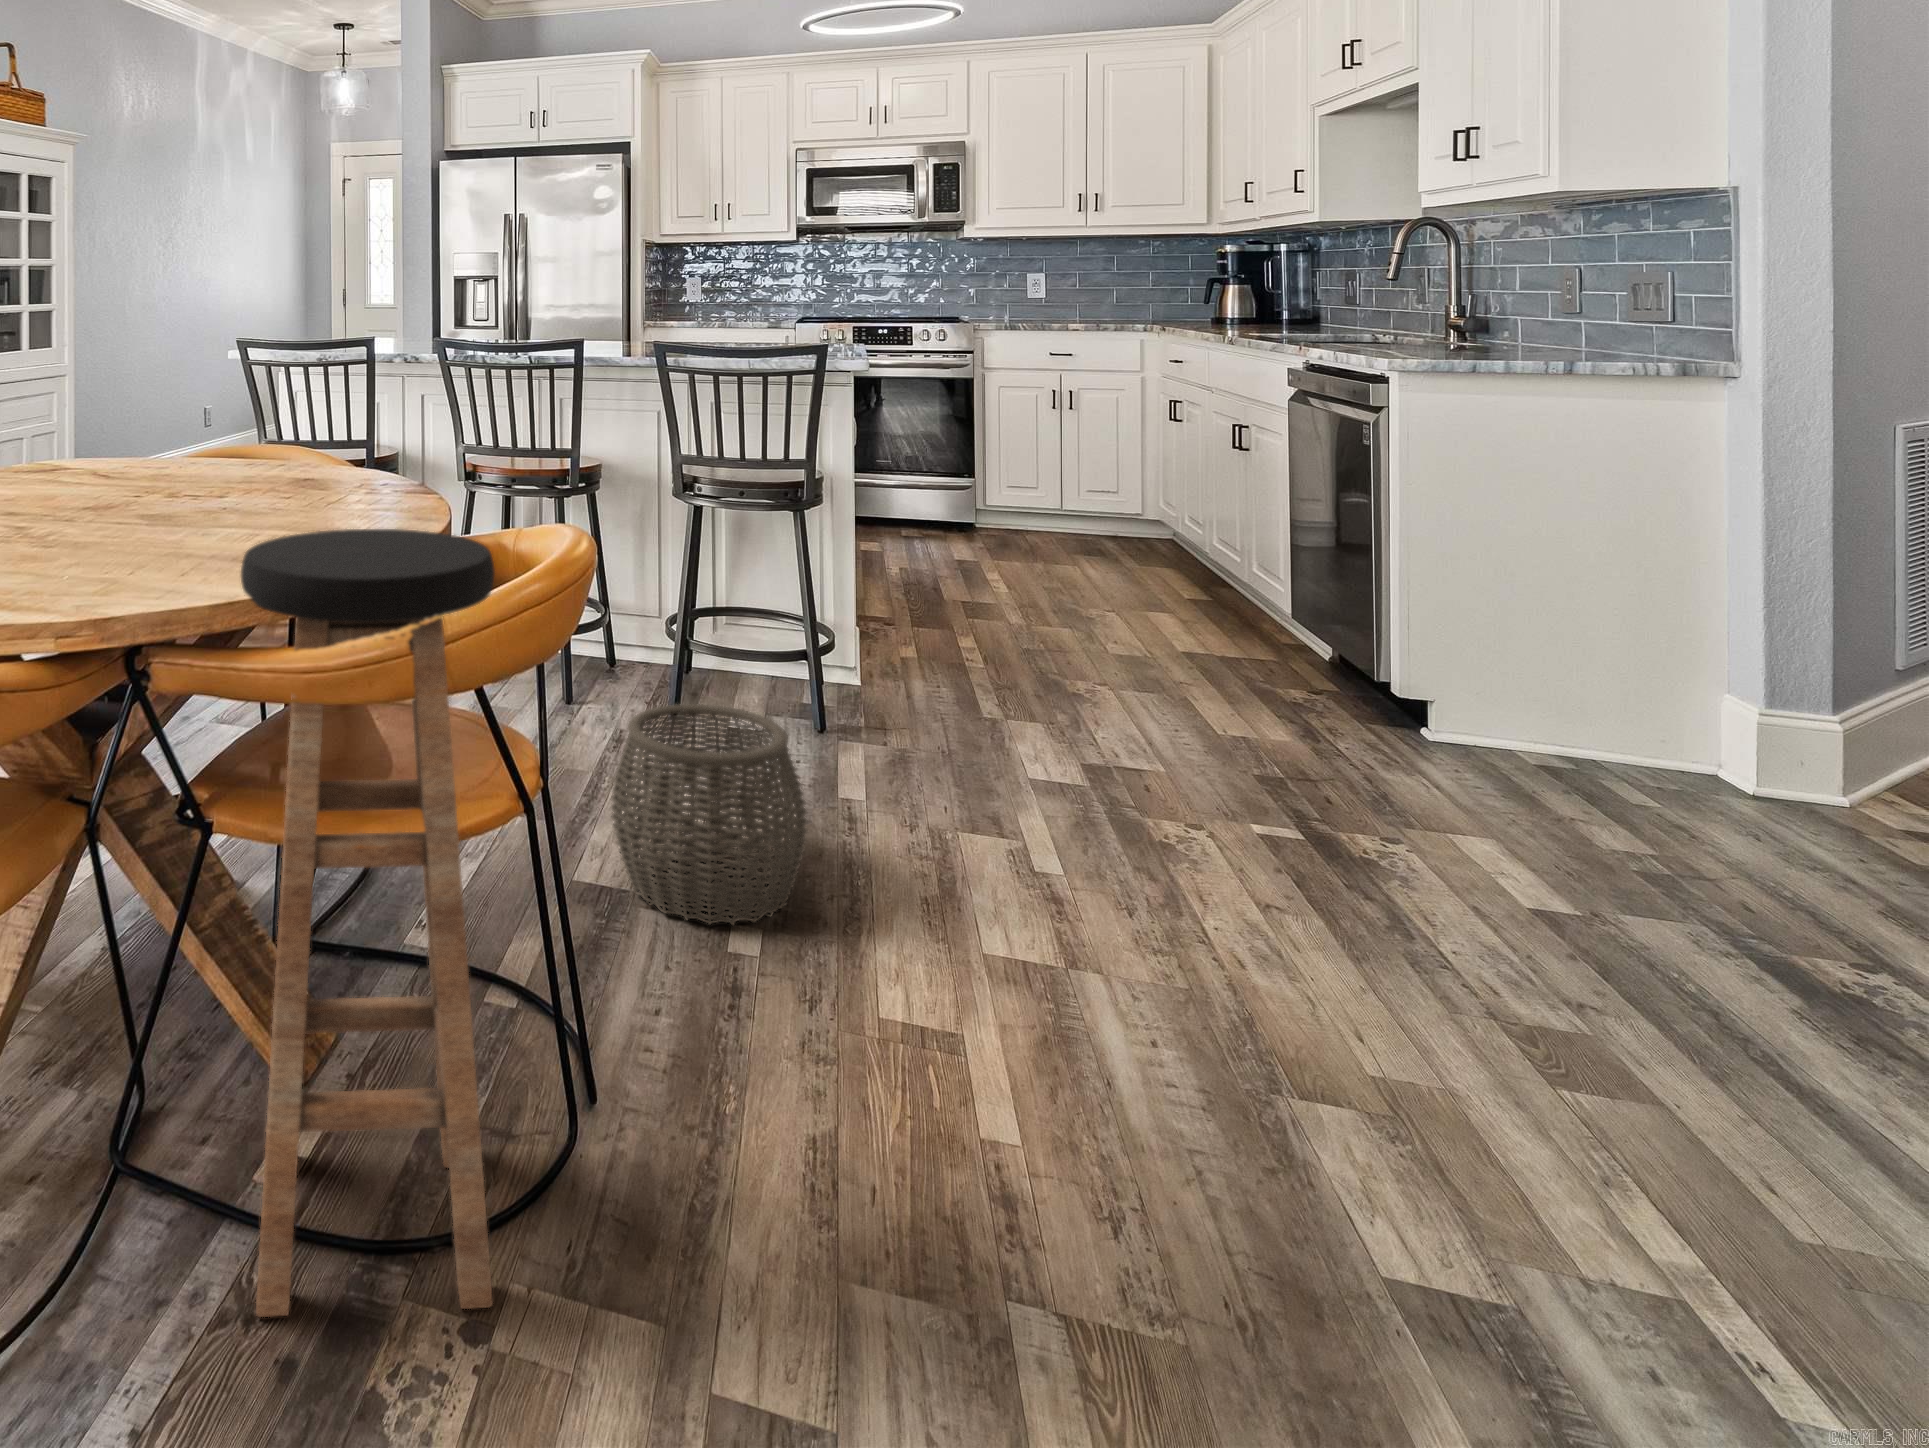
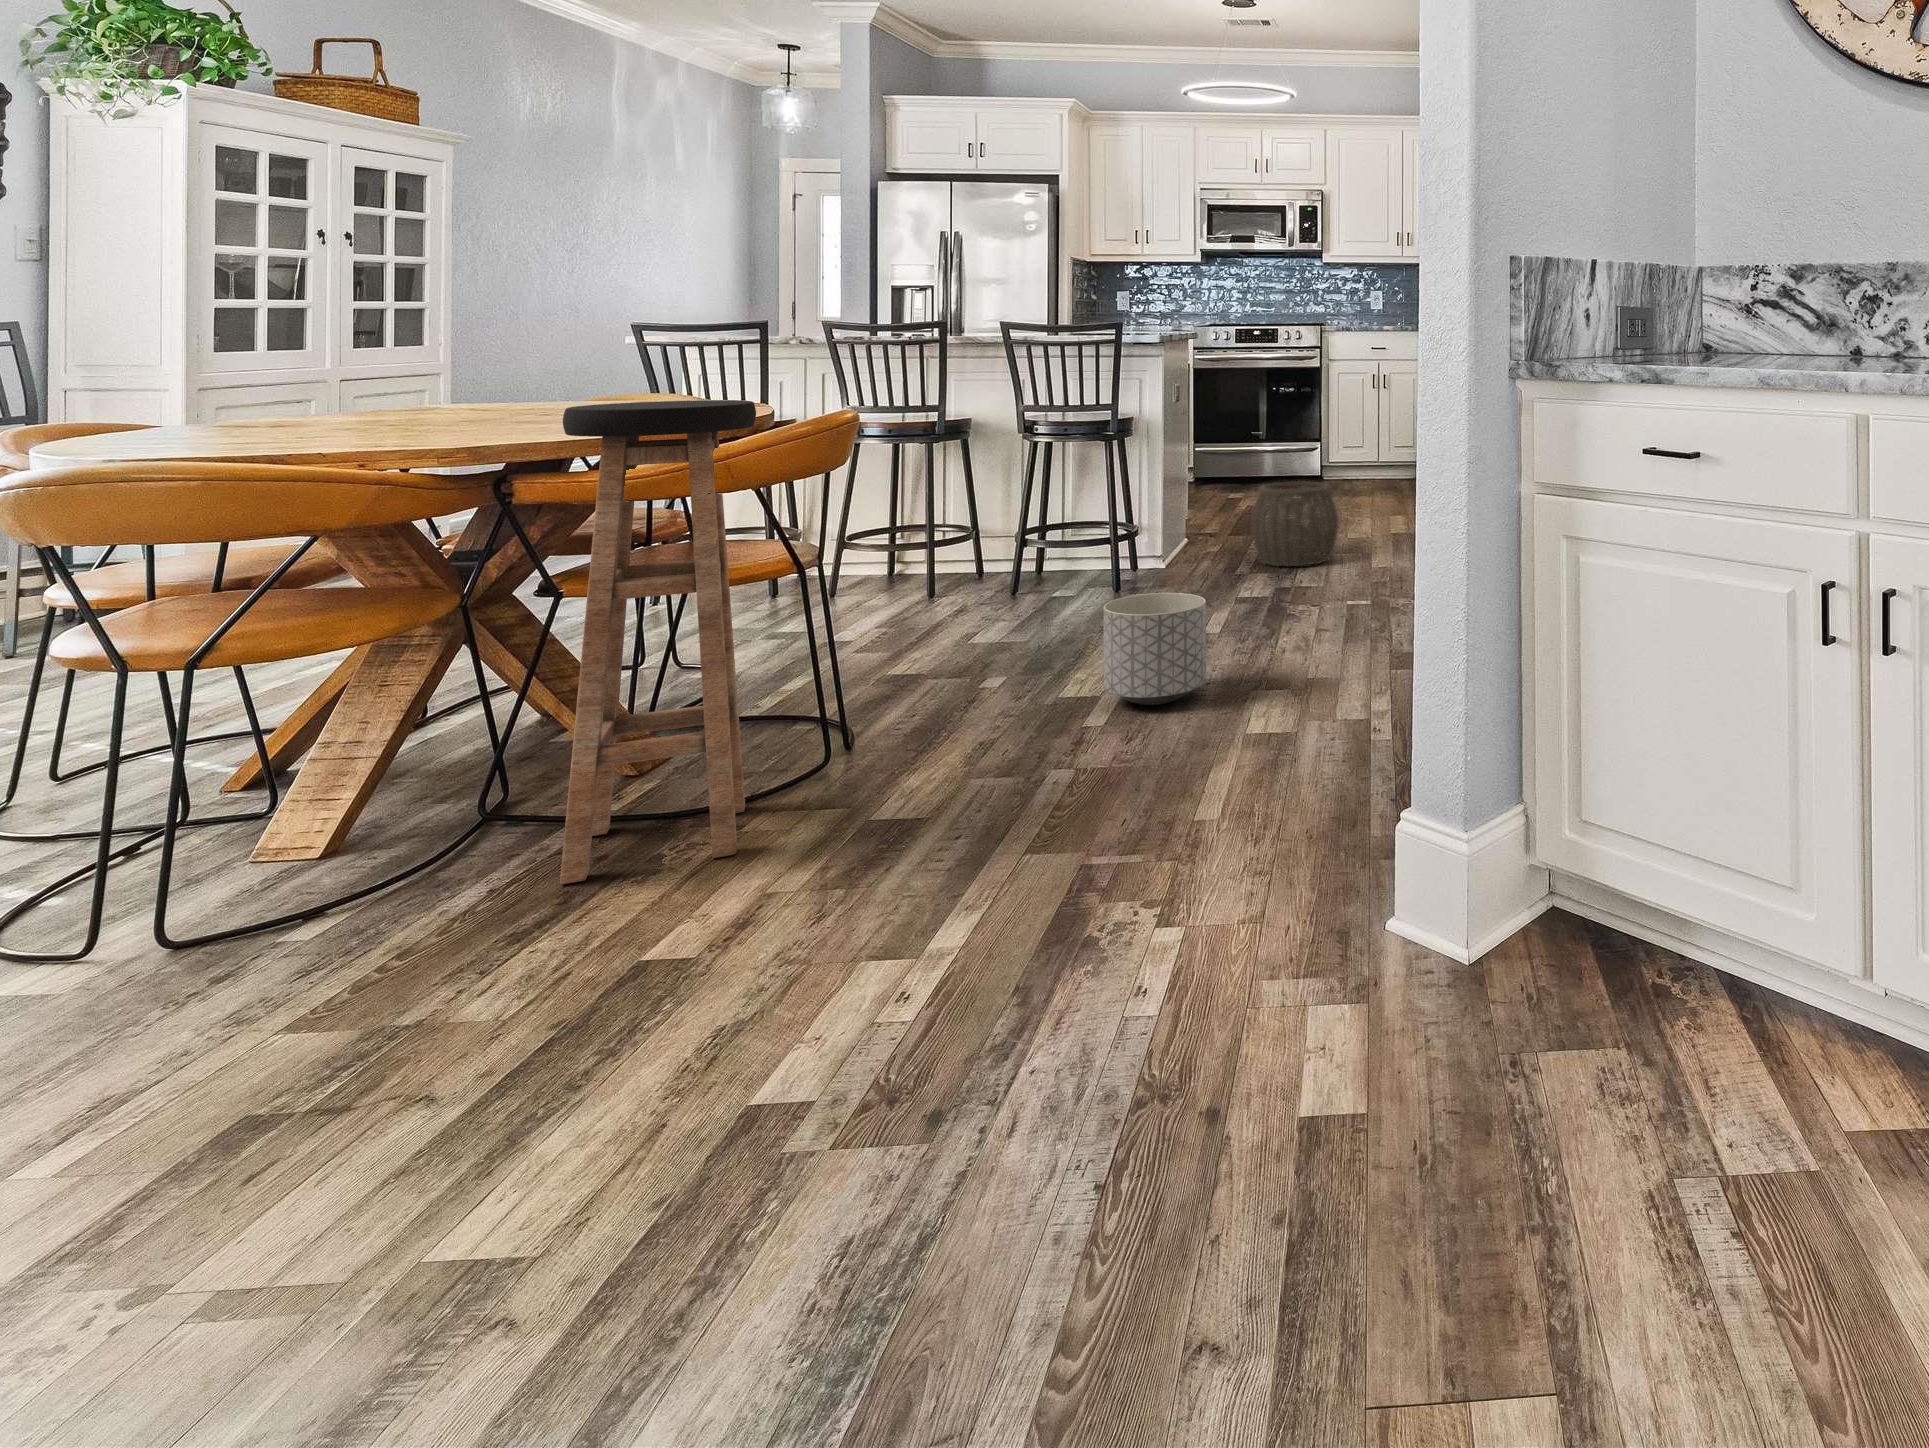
woven basket: present [611,704,807,925] -> present [1251,481,1338,567]
planter: none [920,809,1099,1014] -> present [1103,593,1206,705]

